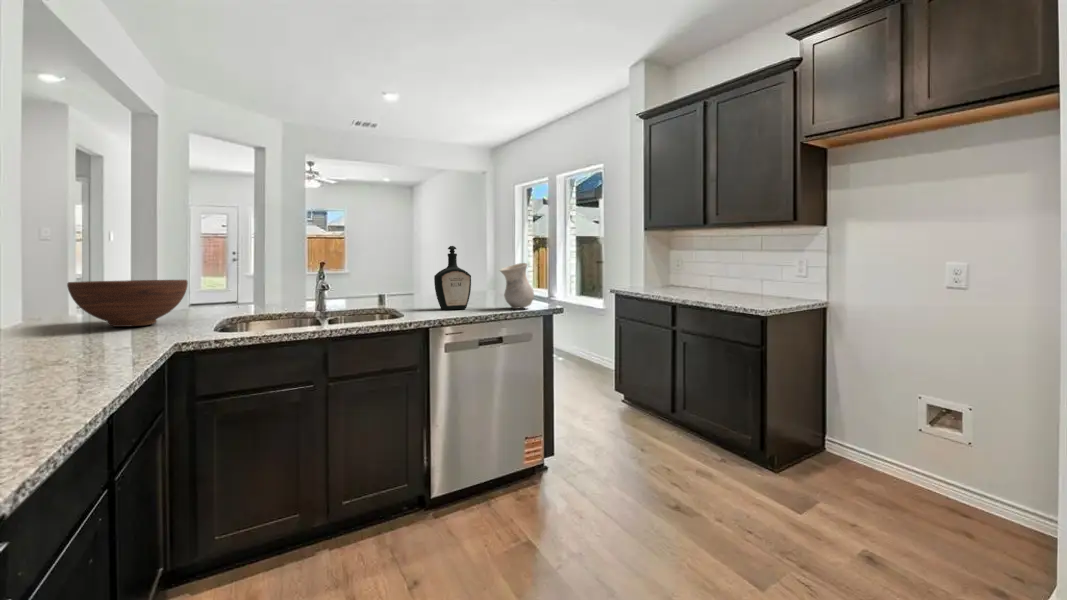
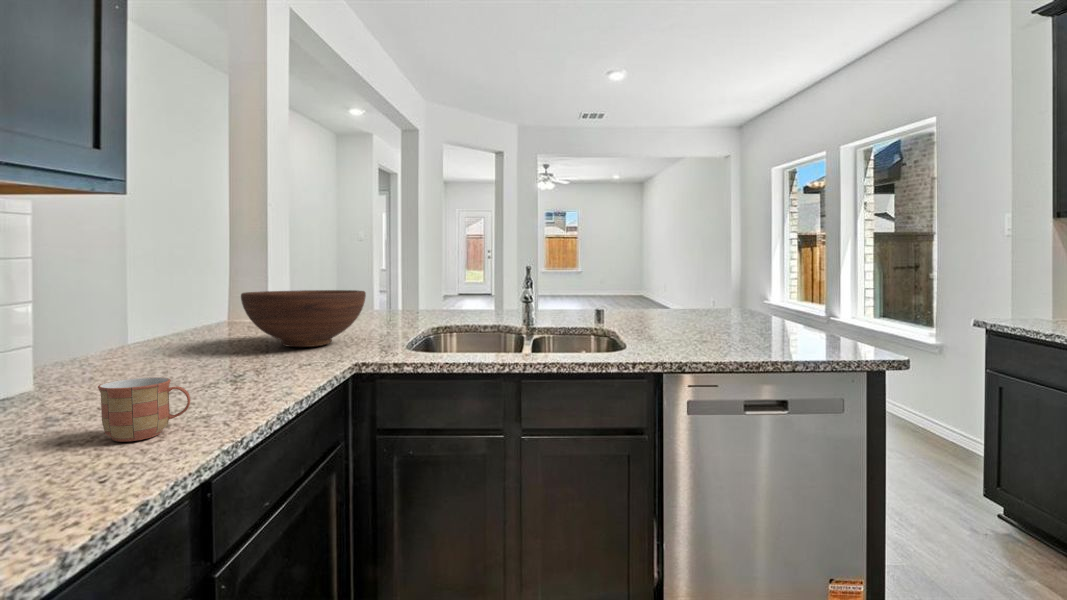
bottle: present [434,246,471,310] -> none [673,247,728,340]
vase: present [500,263,534,309] -> none [774,273,832,344]
mug: none [46,333,113,374] -> present [98,377,190,442]

